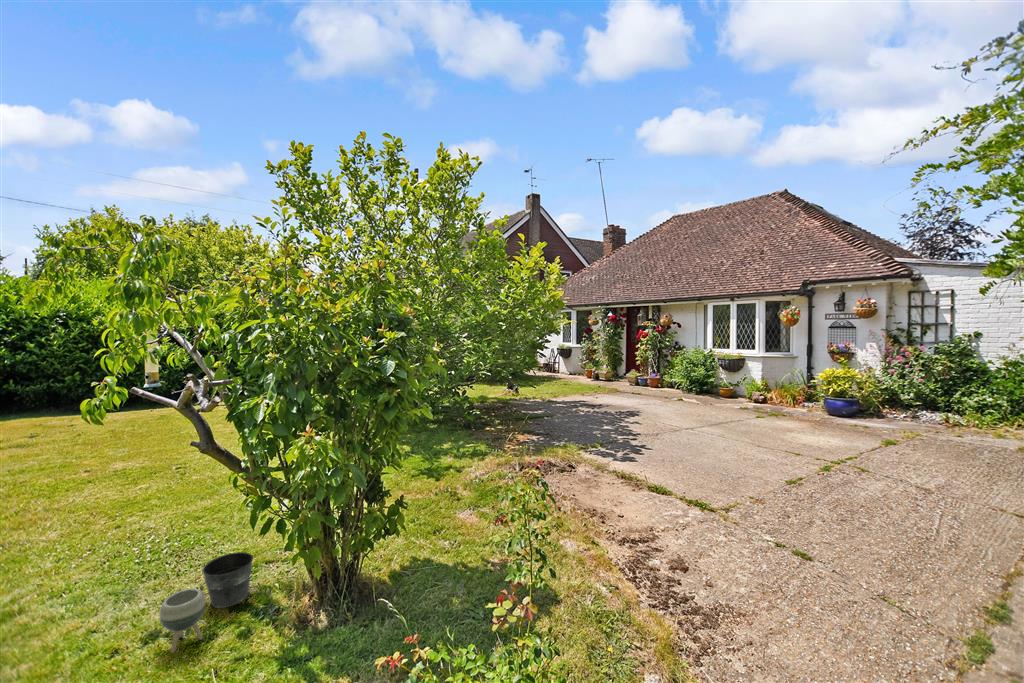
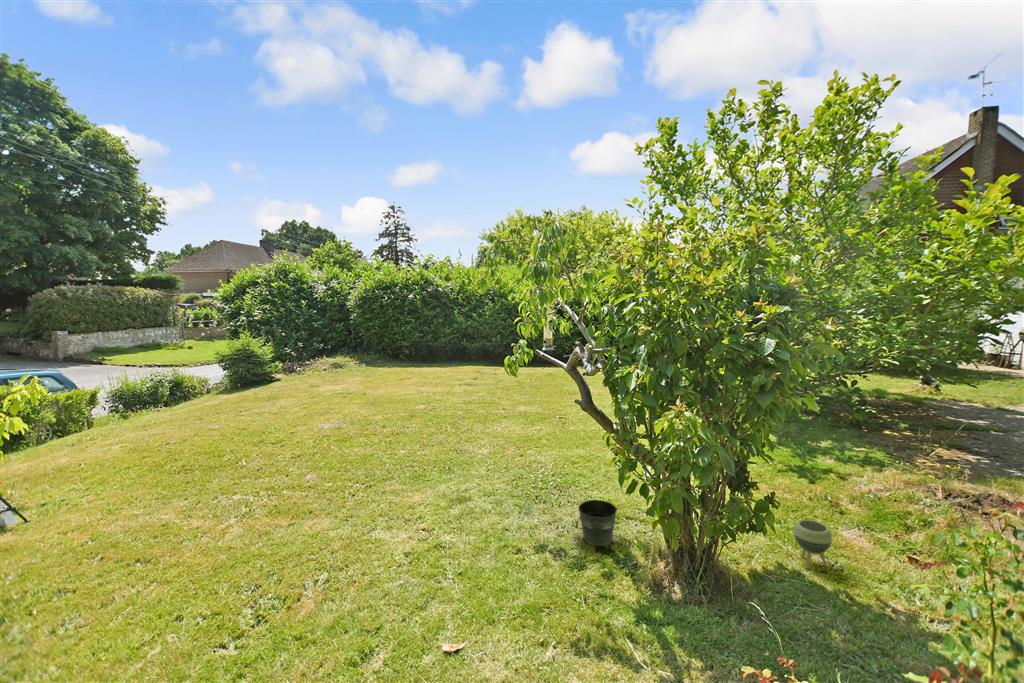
planter: present [159,588,206,653] -> present [794,520,832,569]

